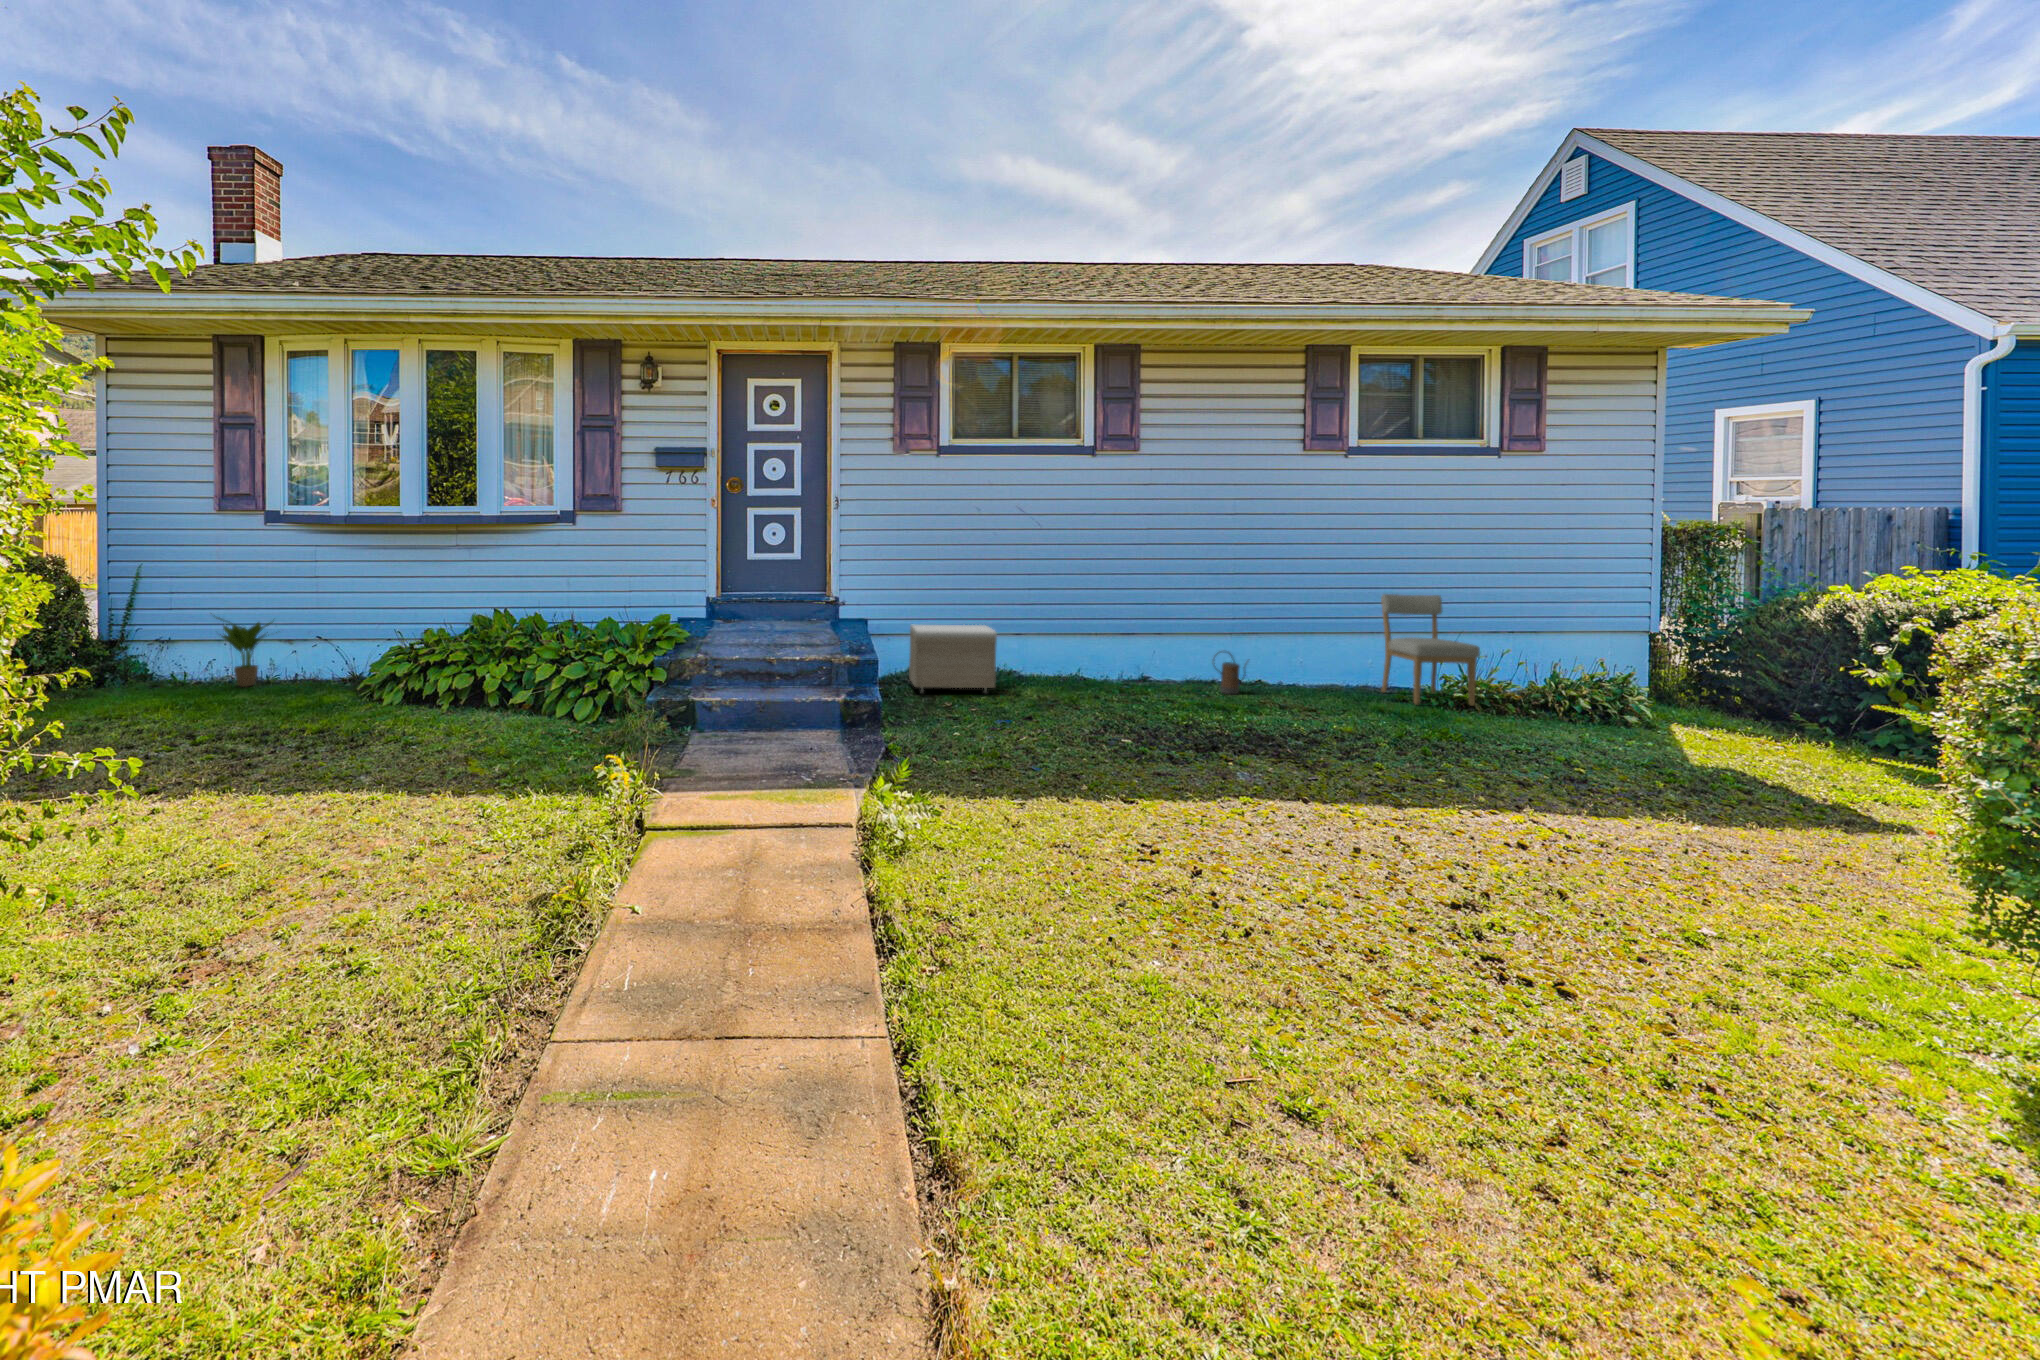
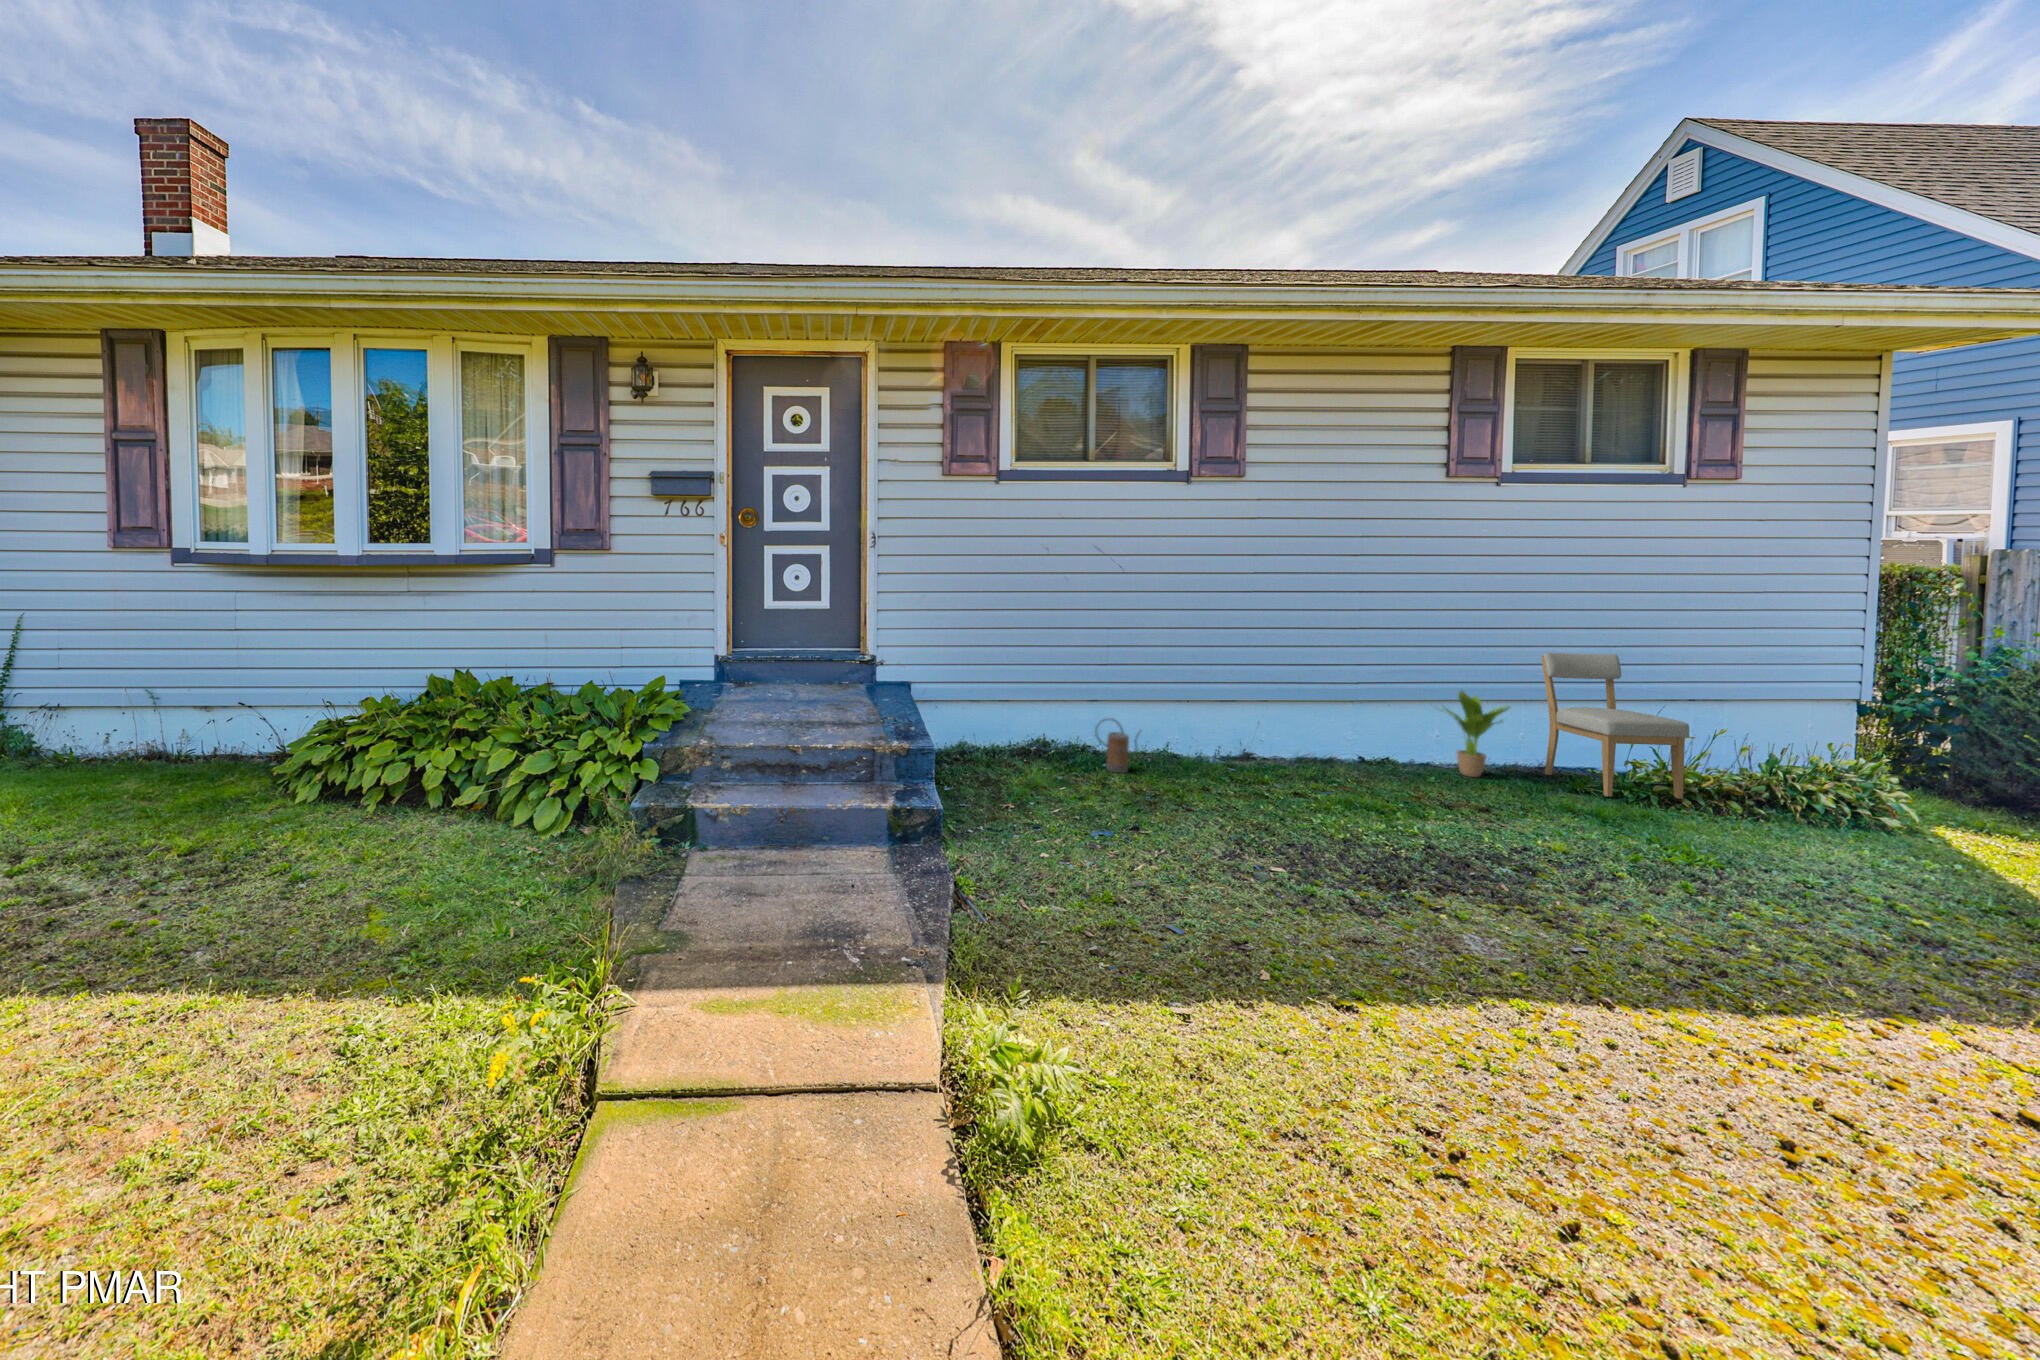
potted plant: present [216,618,277,687] -> present [1437,691,1509,777]
storage bench: present [909,625,997,693] -> none [960,688,1074,777]
watering can: present [1215,653,1246,694] -> present [1095,718,1141,773]

